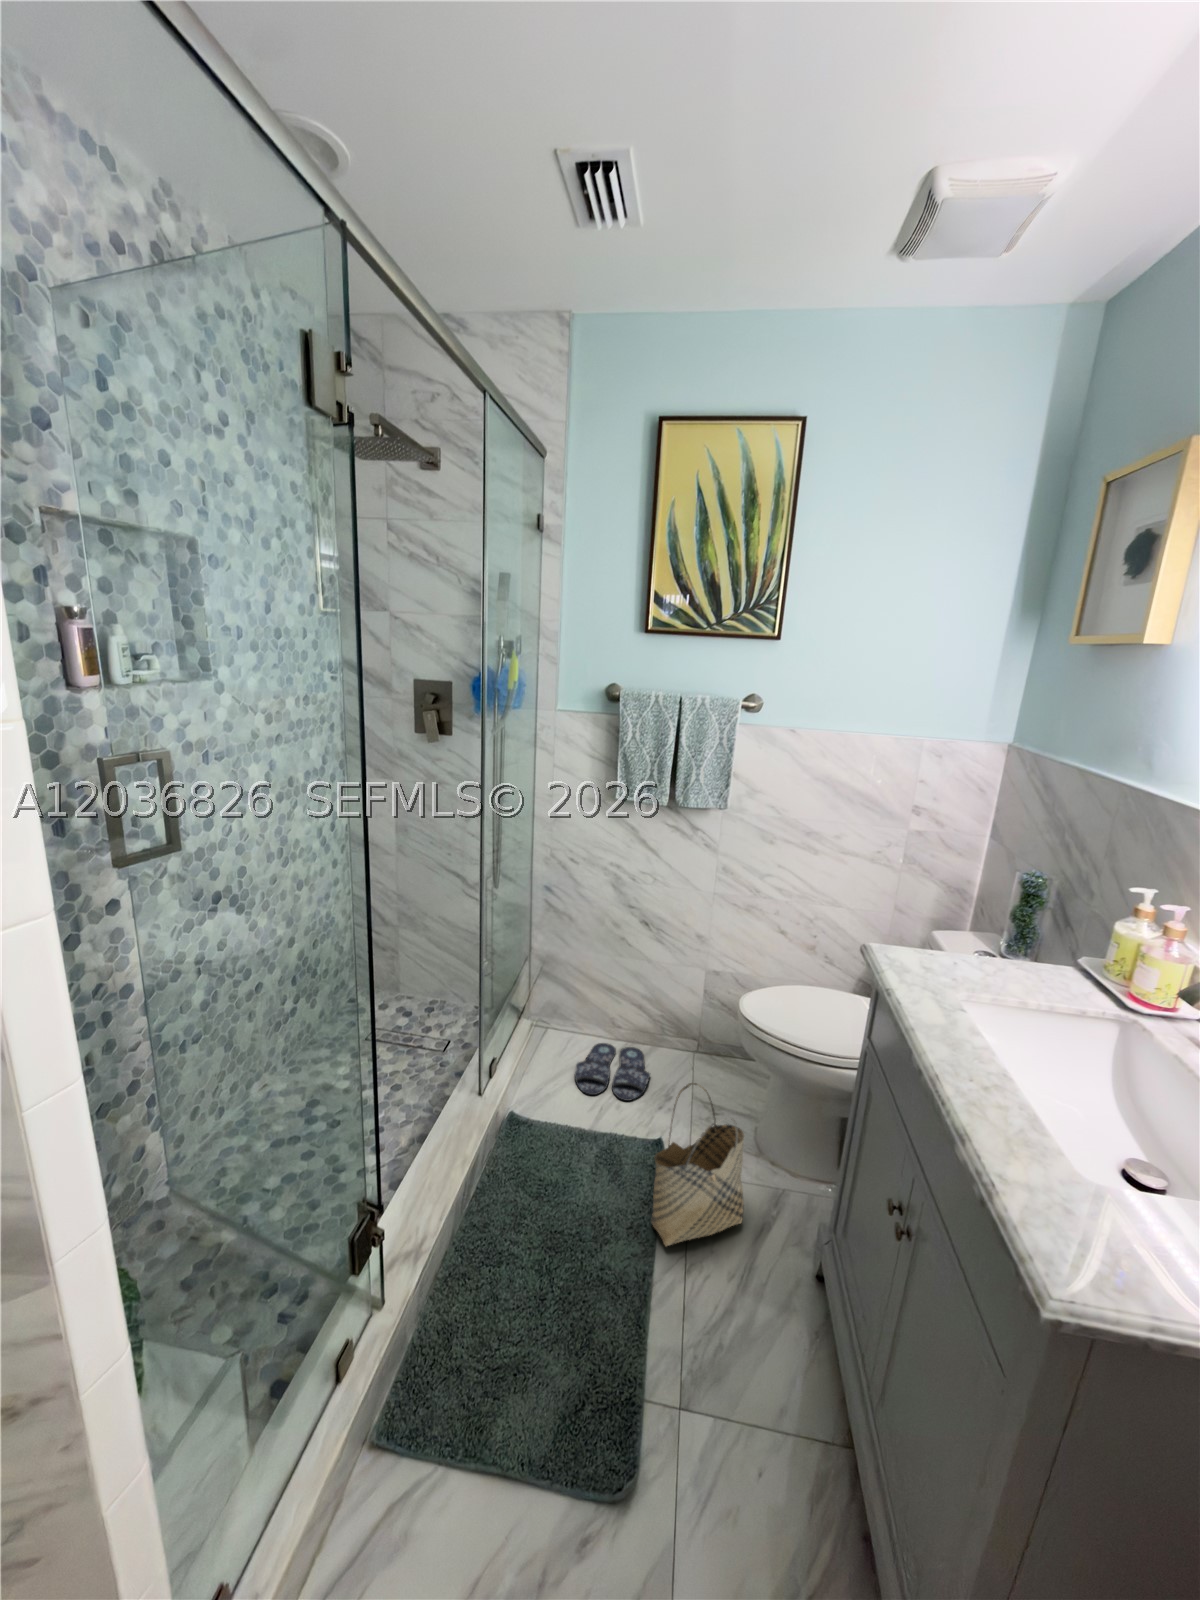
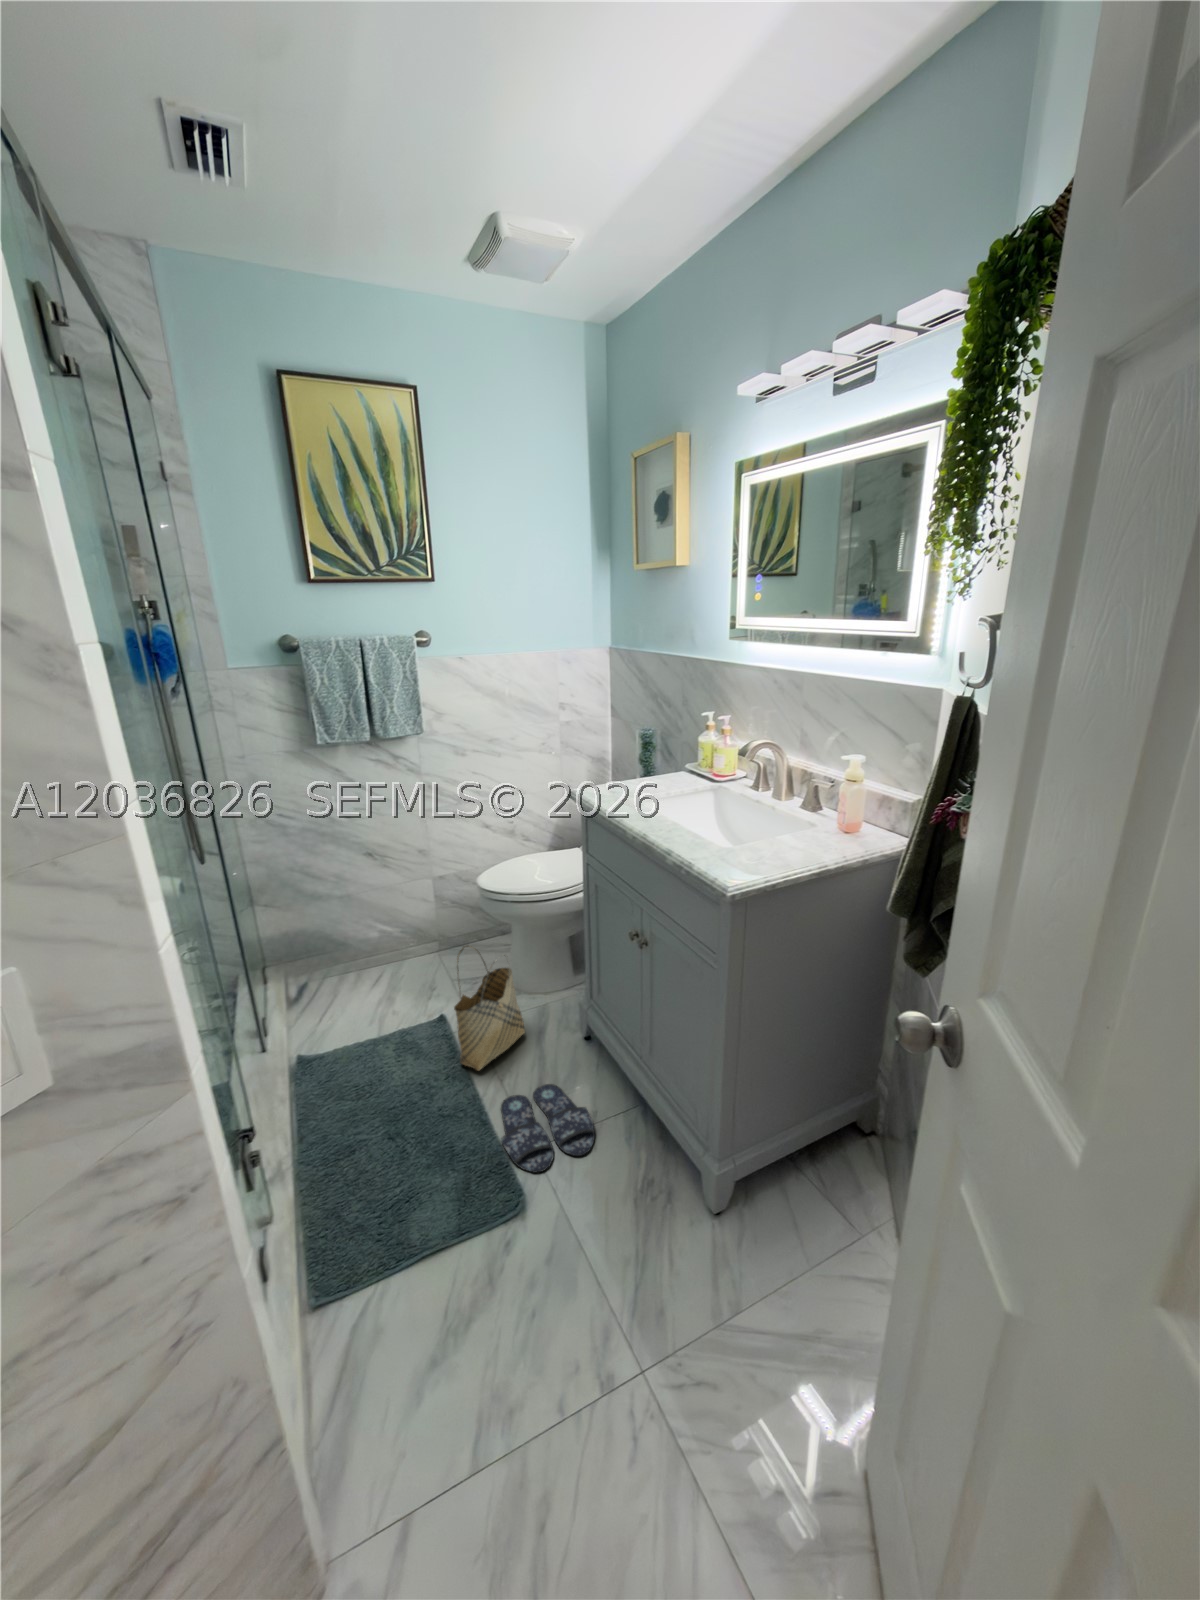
slippers: present [575,1043,650,1101] -> present [501,1084,595,1173]

